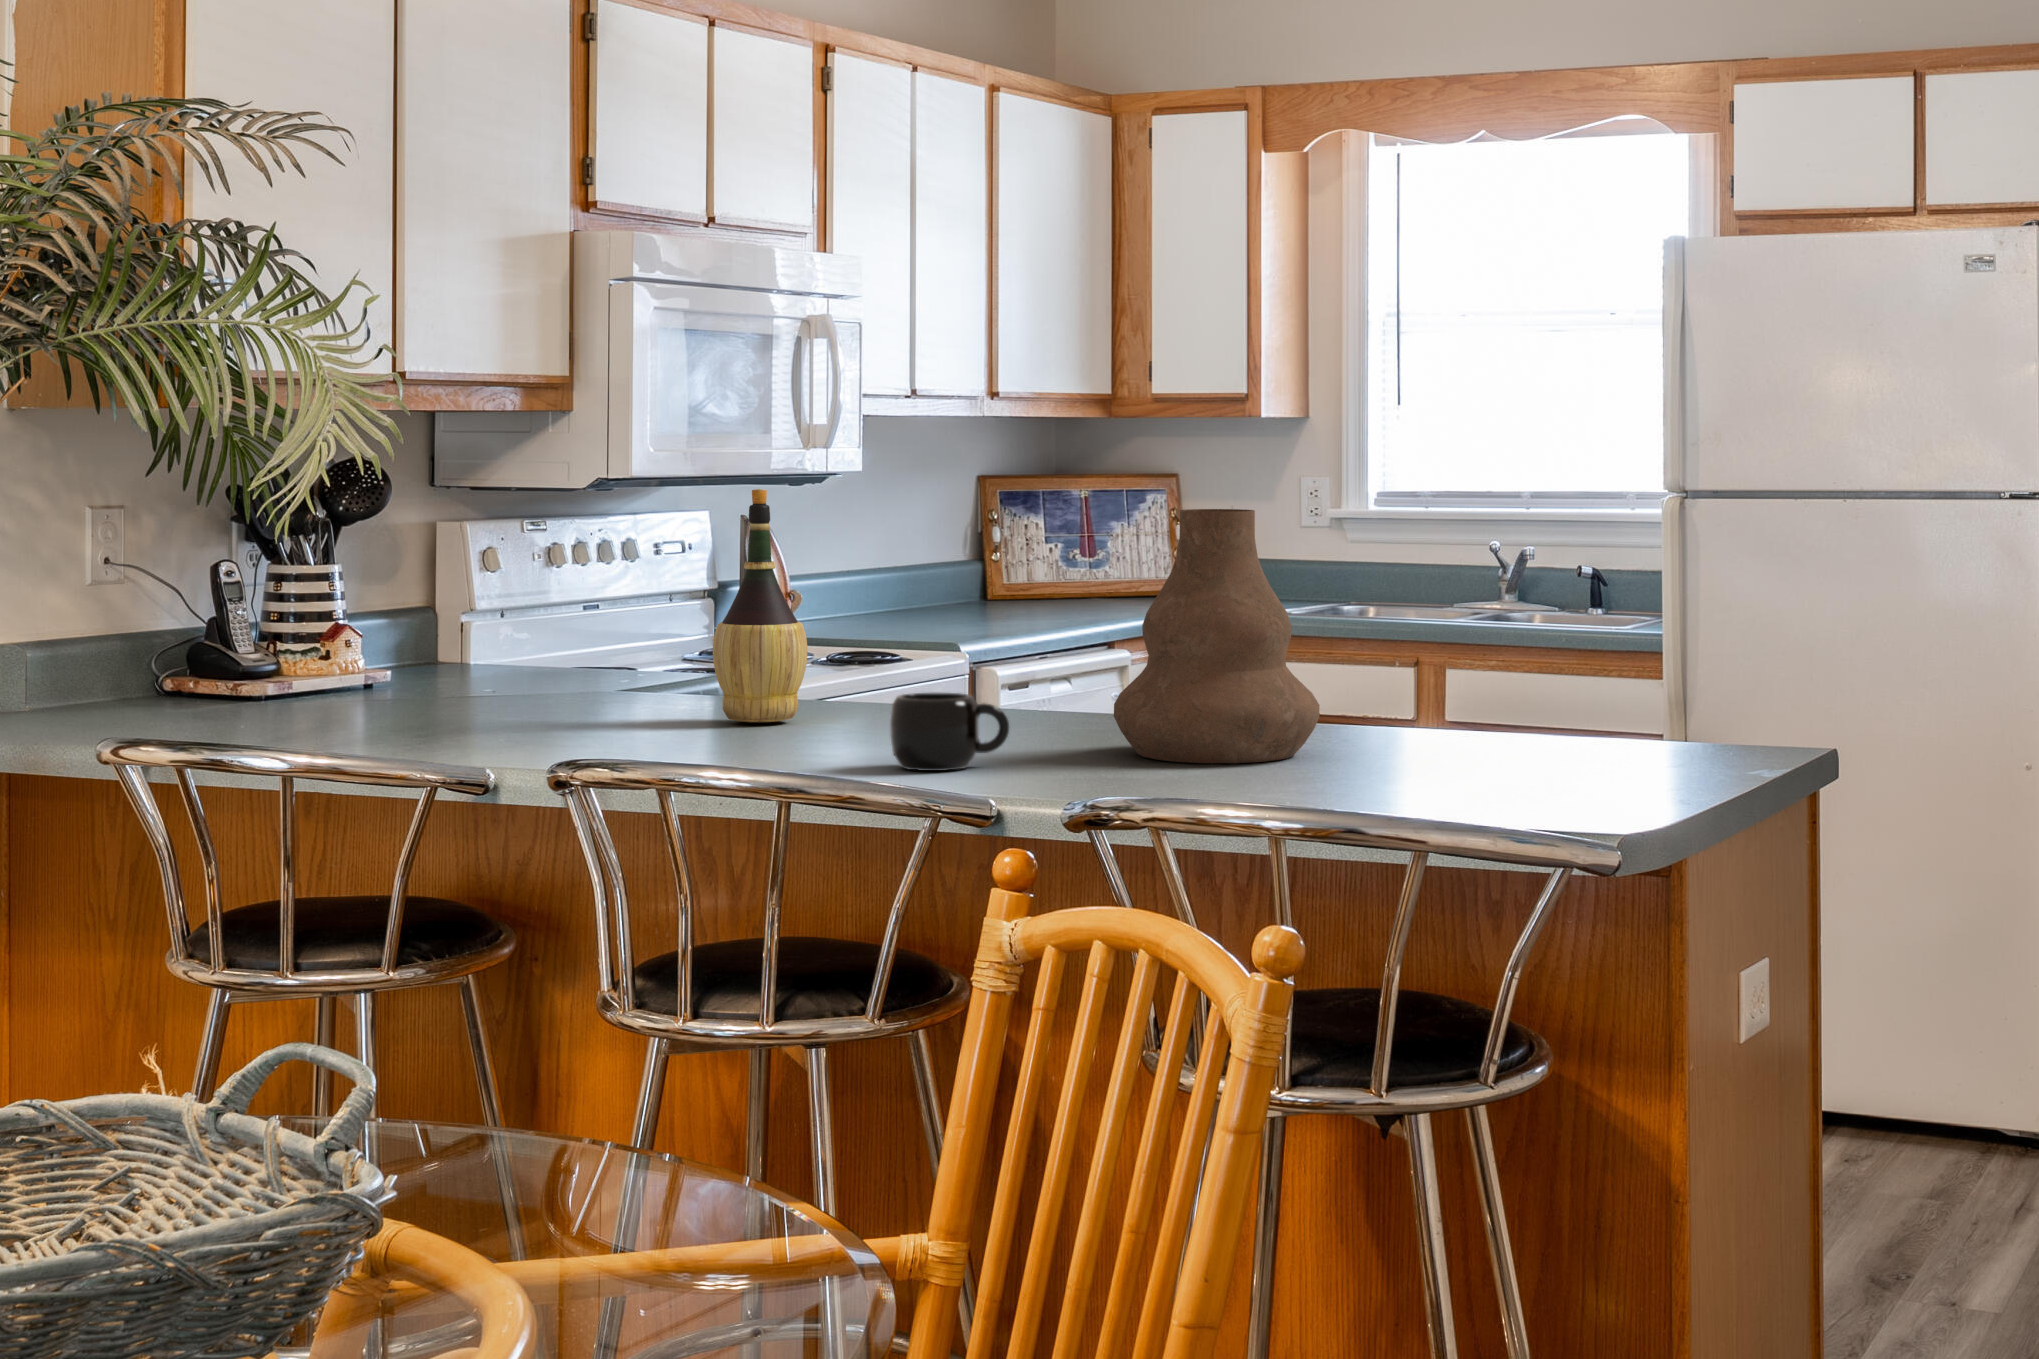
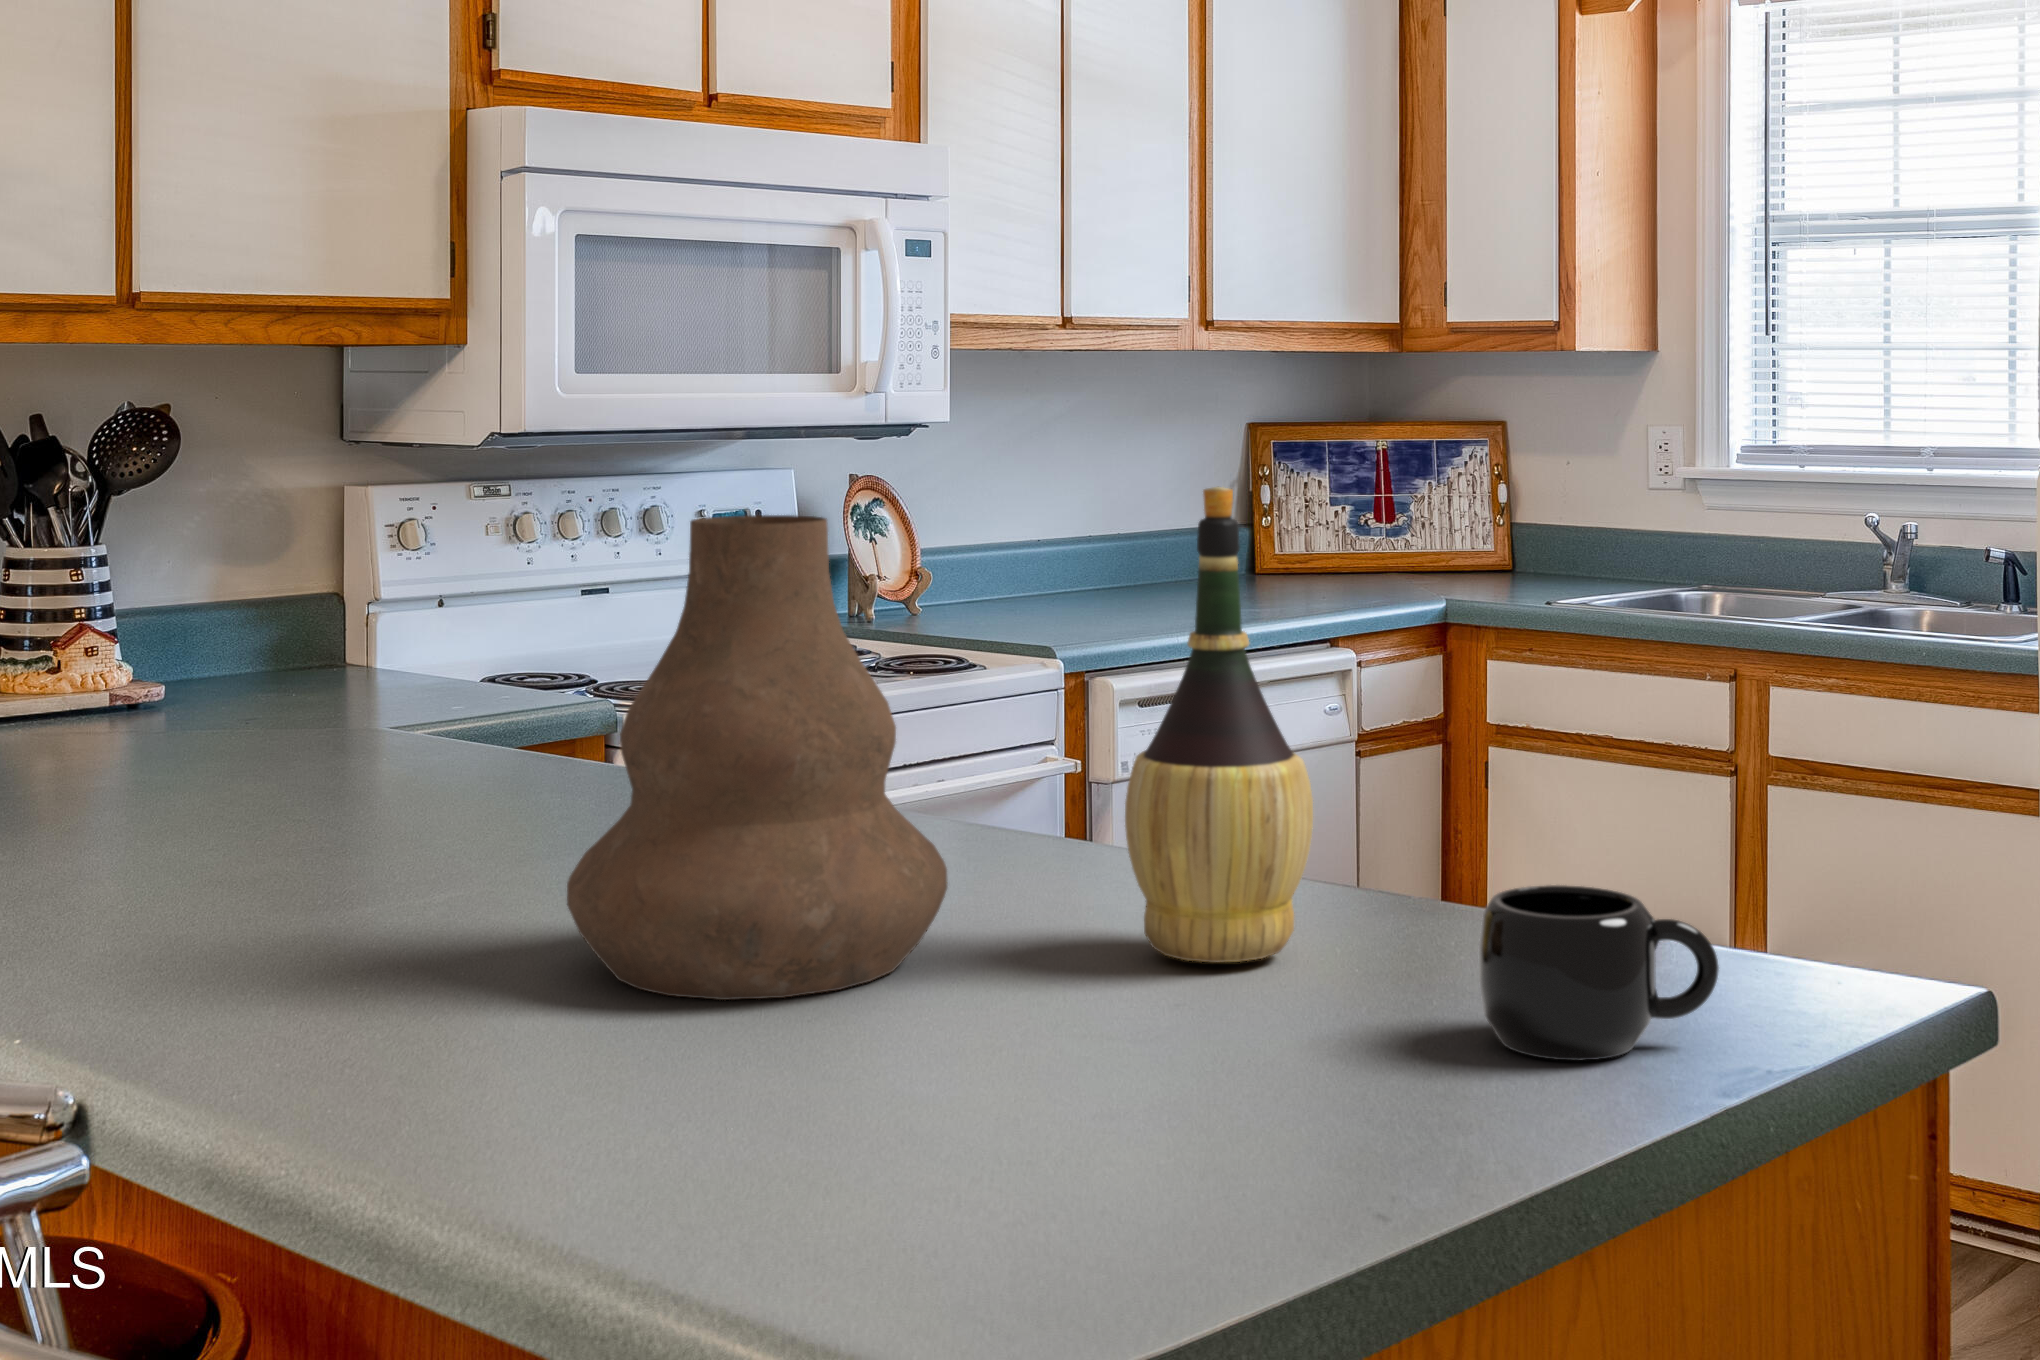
wine bottle: present [713,489,807,723] -> present [1125,487,1313,963]
mug: present [890,692,1009,771] -> present [1479,885,1719,1061]

